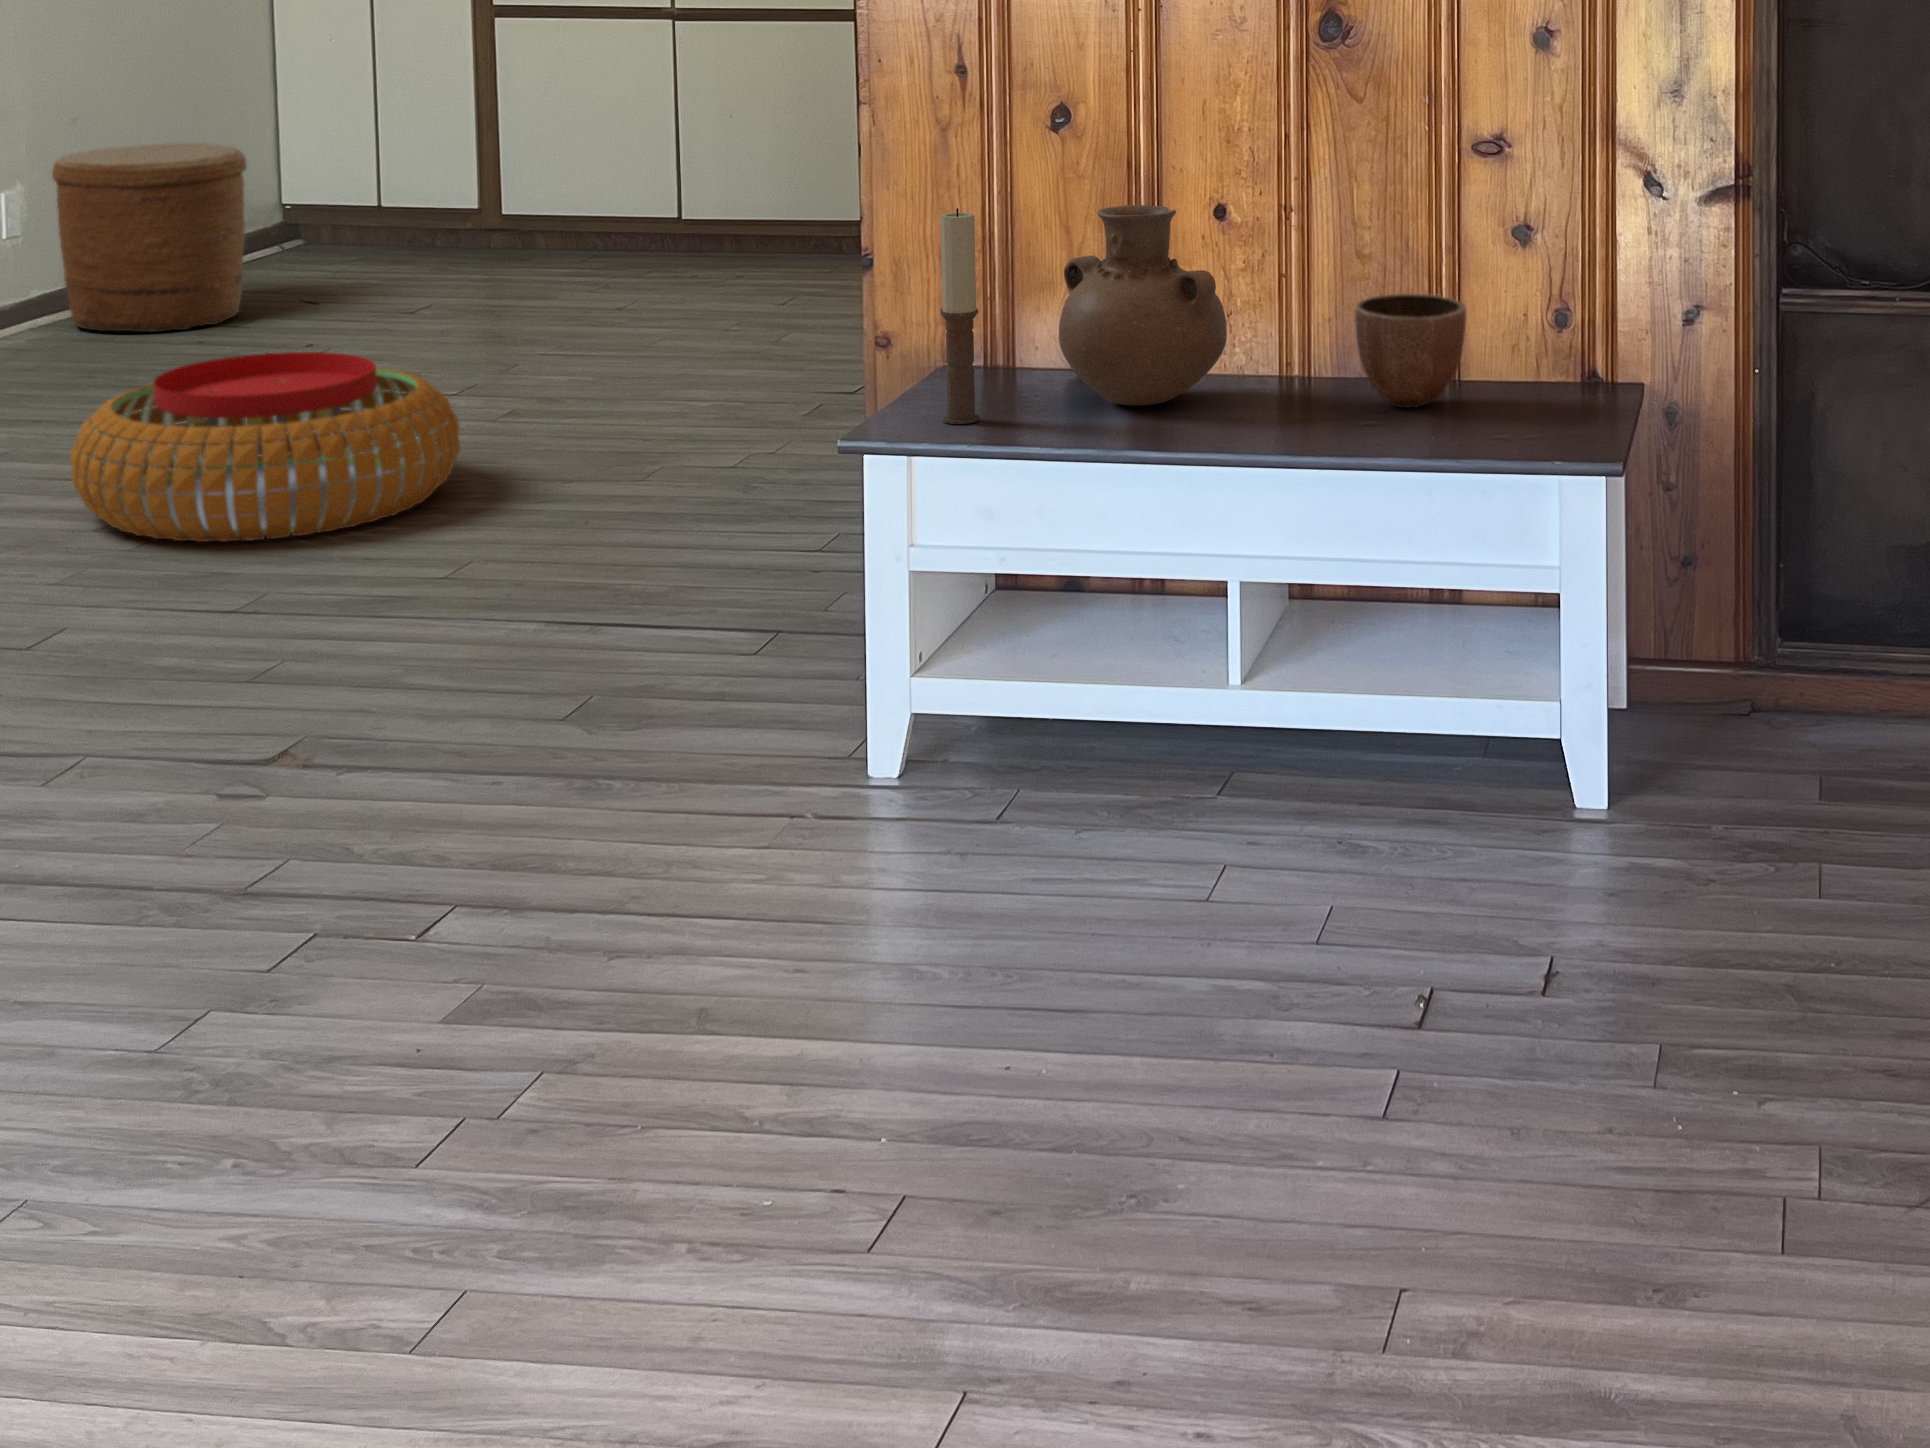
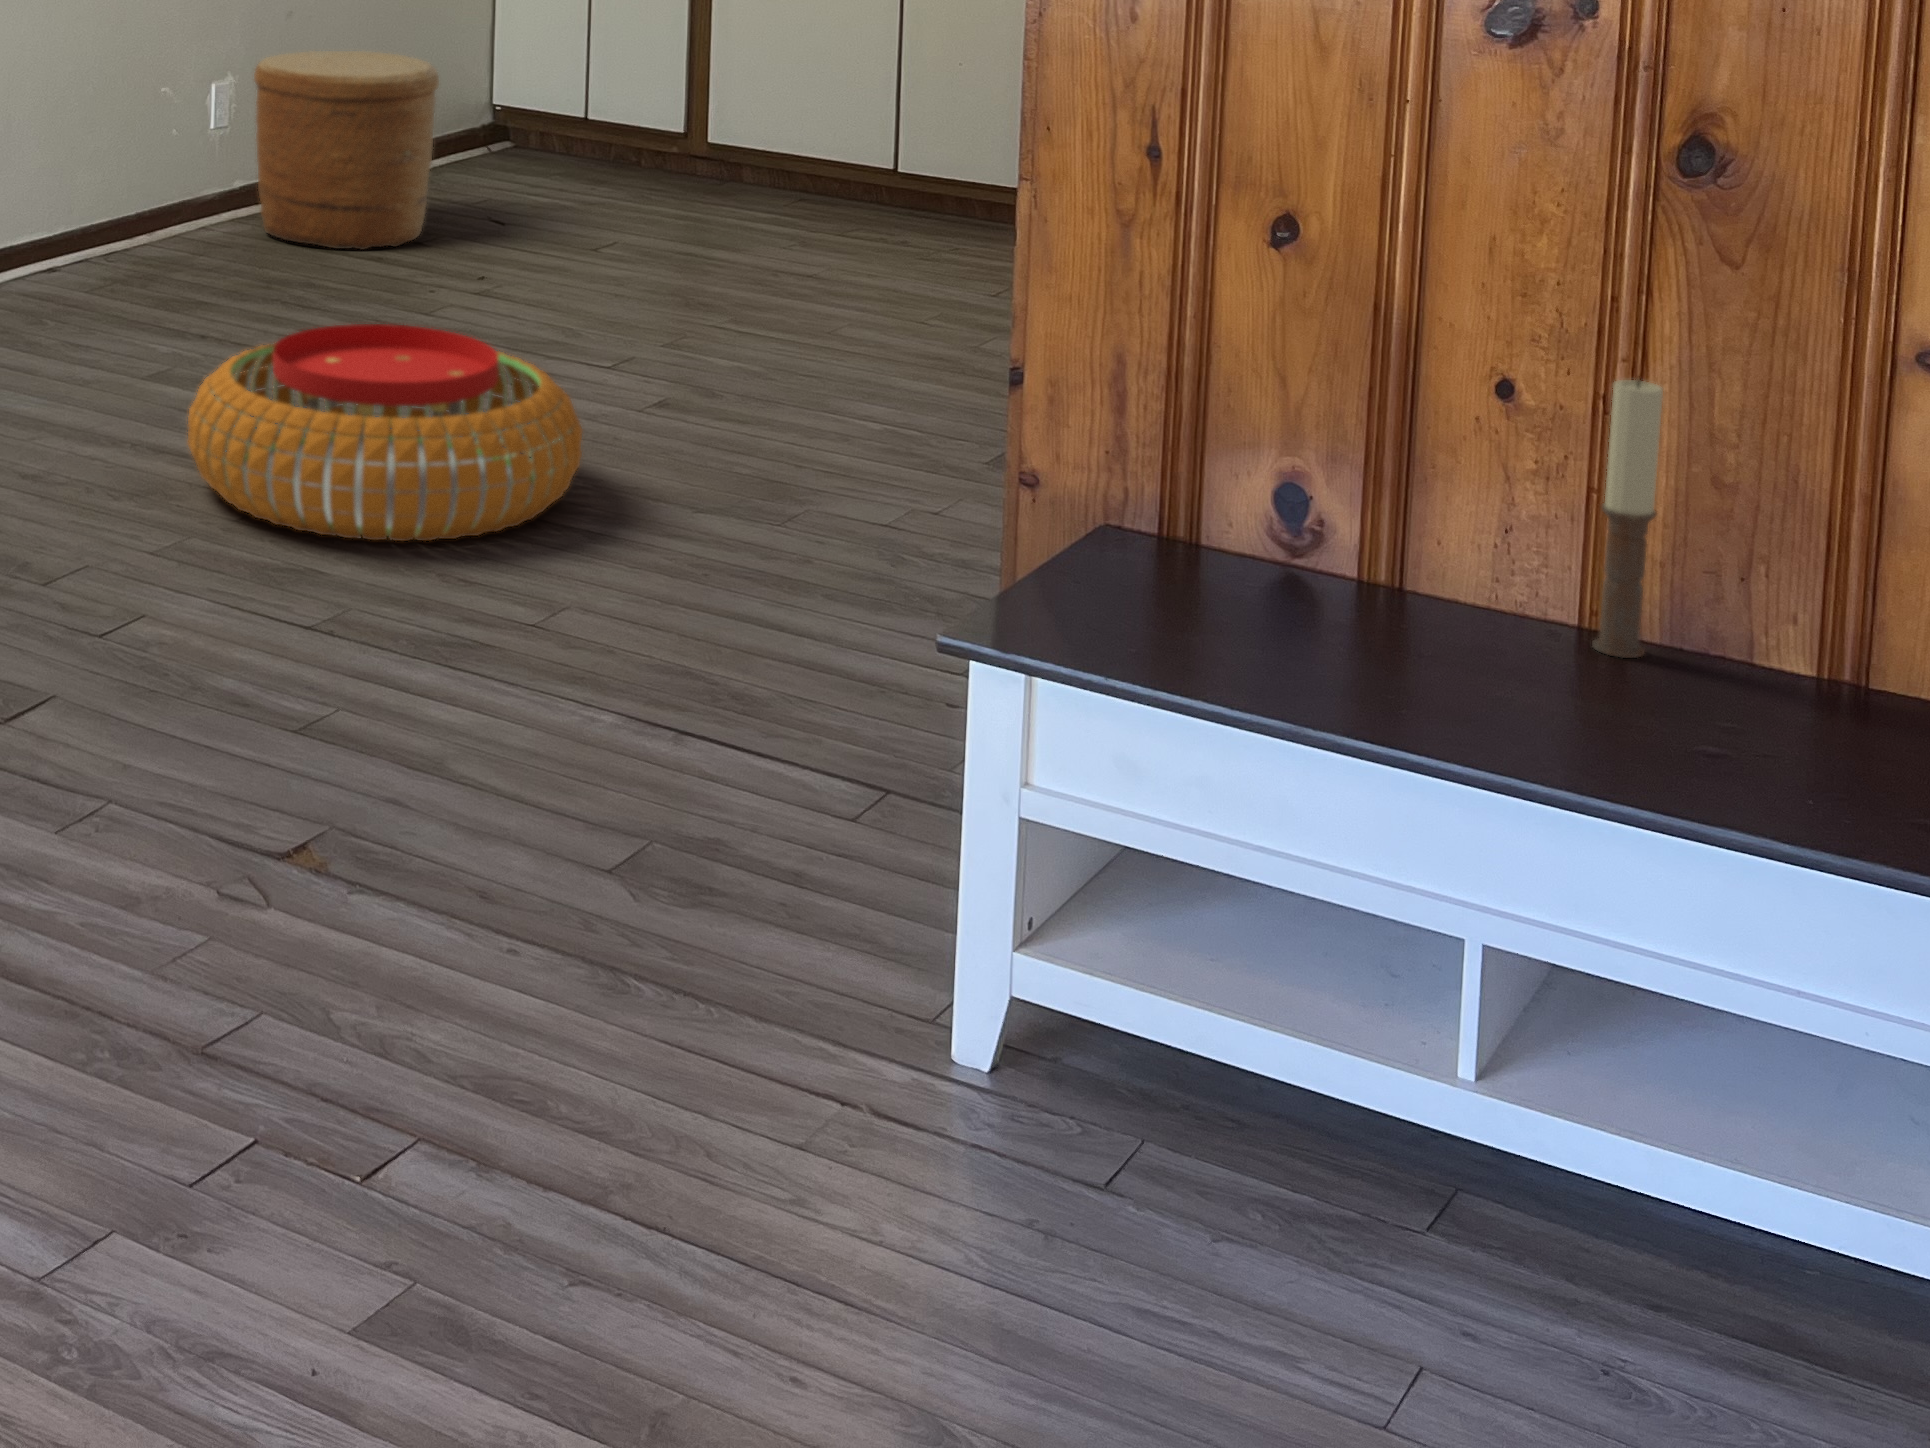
vase: present [1059,205,1227,406] -> none [1251,373,1496,649]
candle: present [941,208,980,424] -> present [1592,379,1663,658]
decorative bowl: present [1355,294,1466,408] -> none [1696,554,1880,730]

